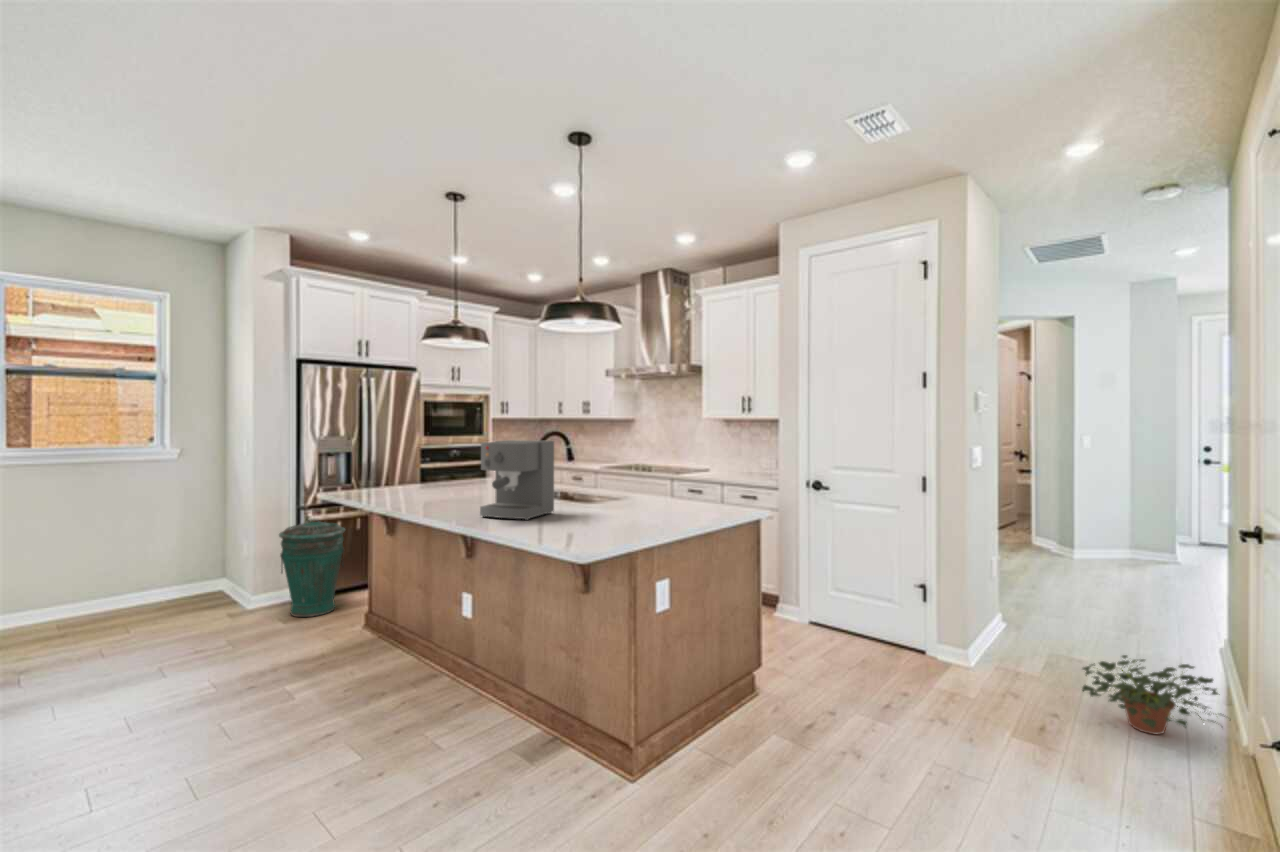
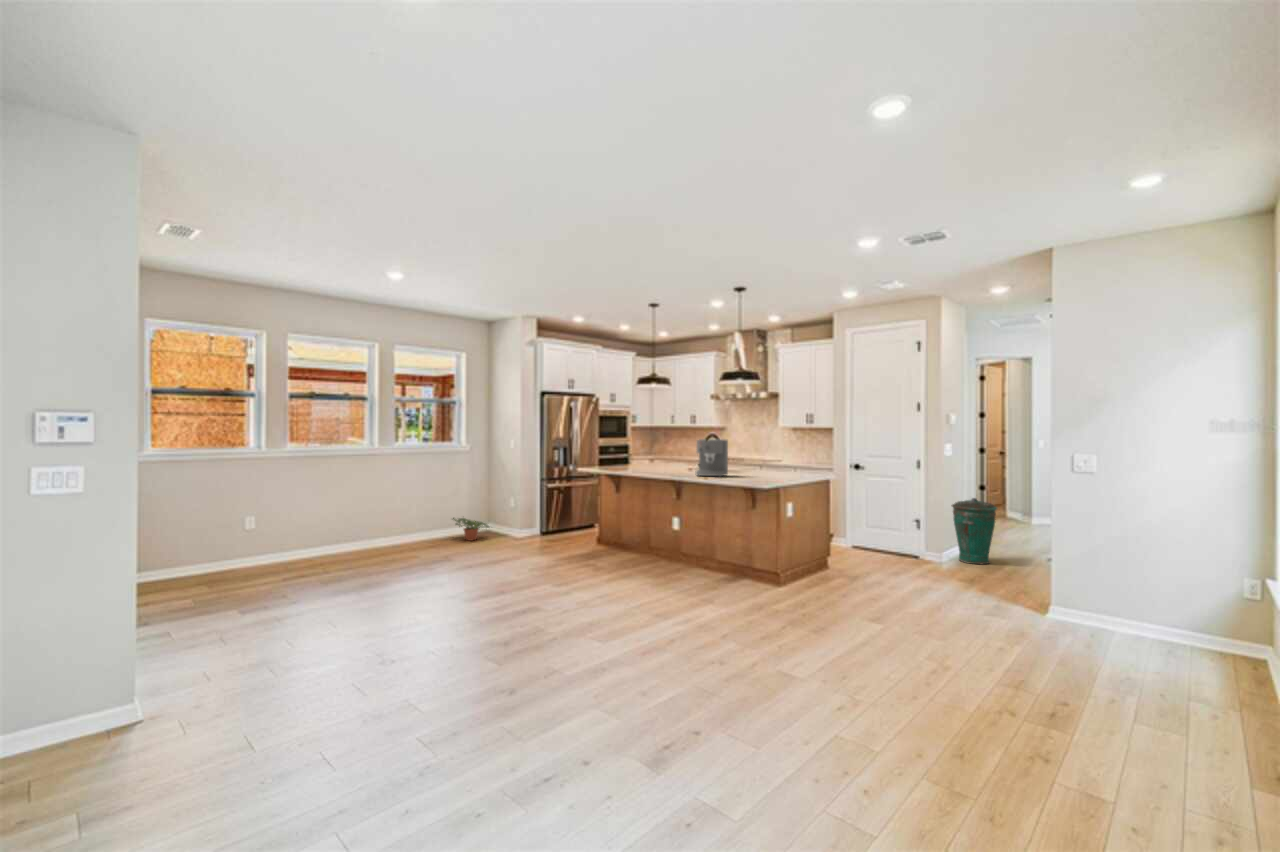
trash can: present [279,521,345,617] -> present [951,498,997,564]
potted plant: present [1082,655,1221,734] -> present [453,518,489,540]

